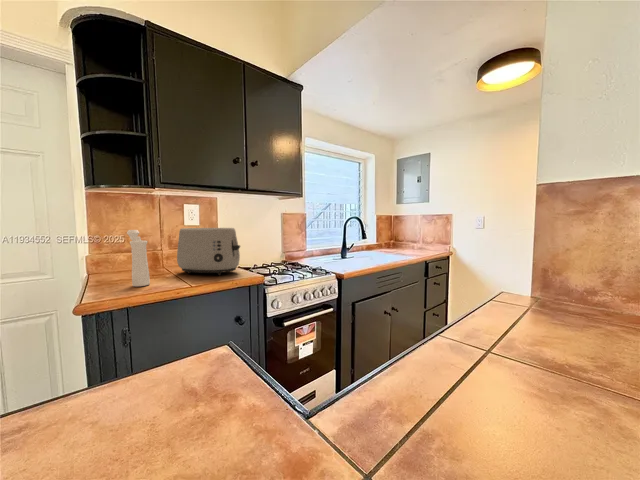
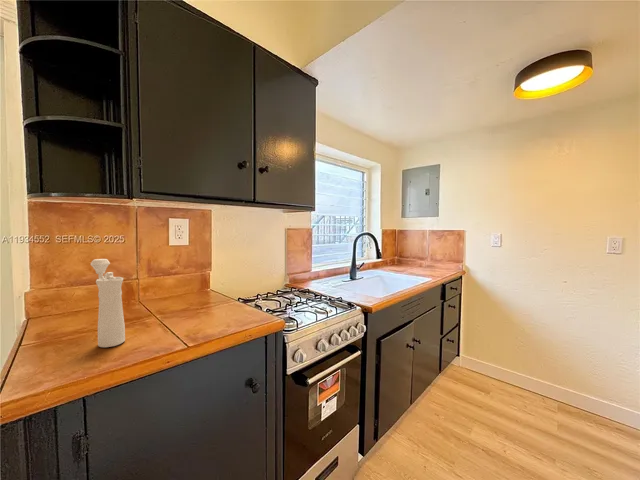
toaster: present [177,228,240,275] -> none [162,252,252,319]

